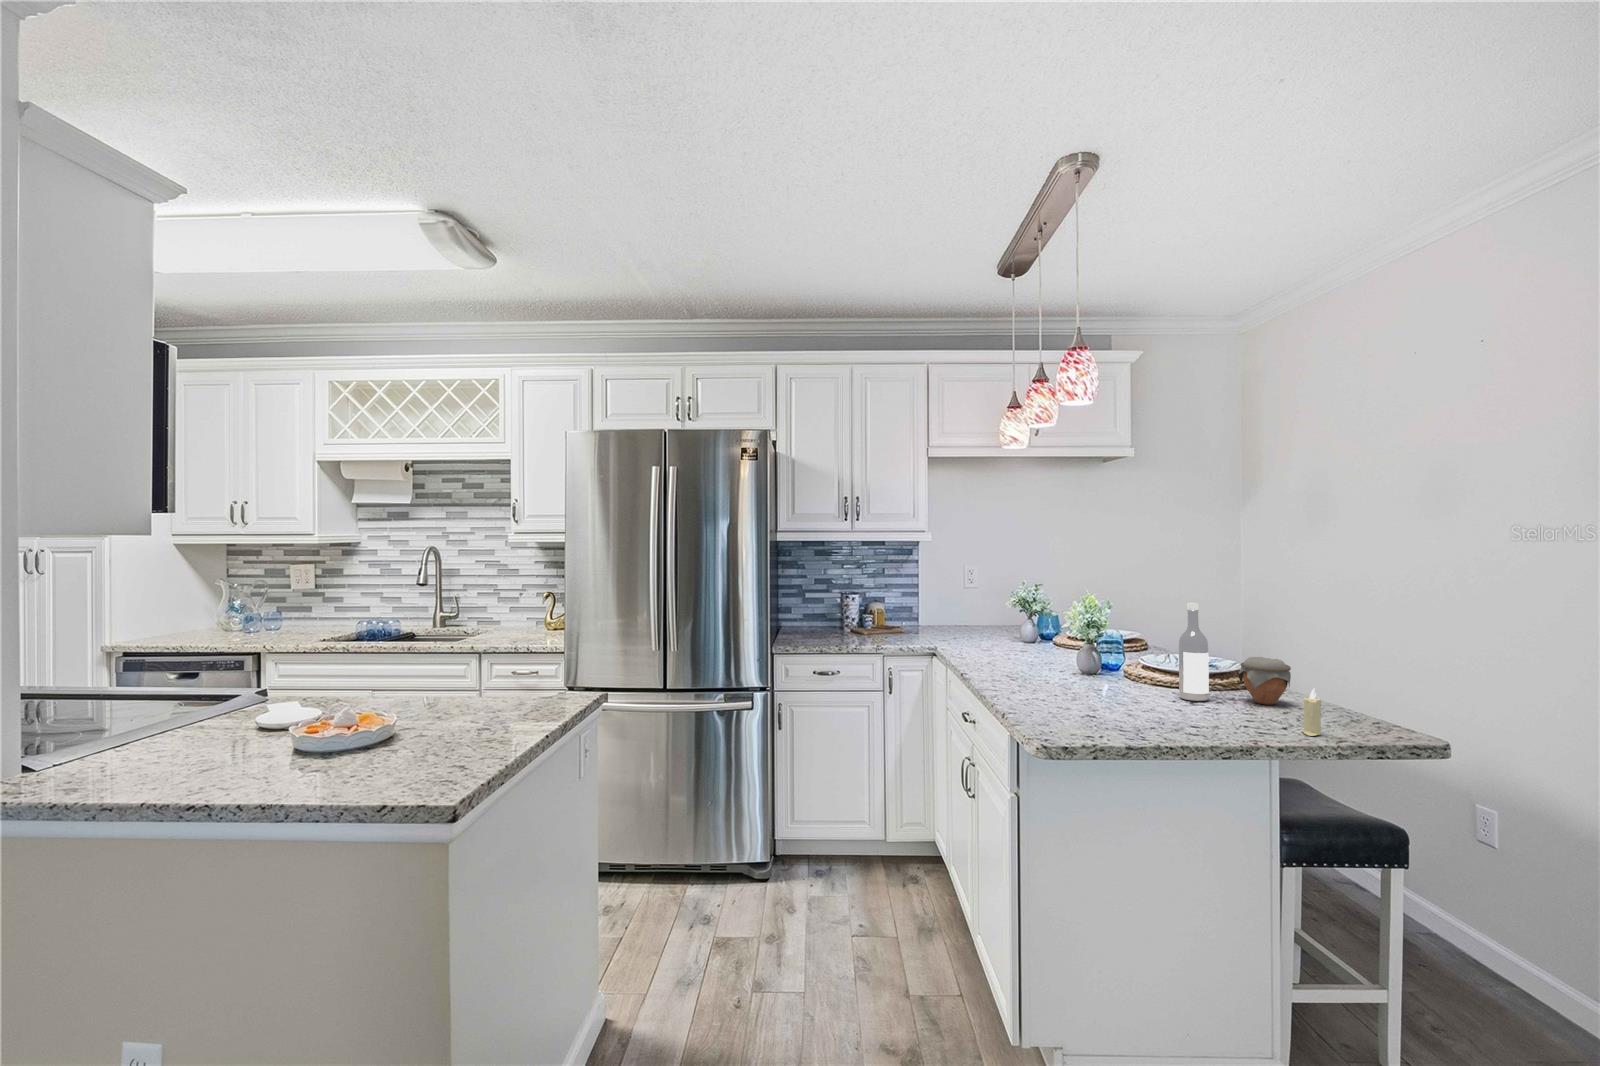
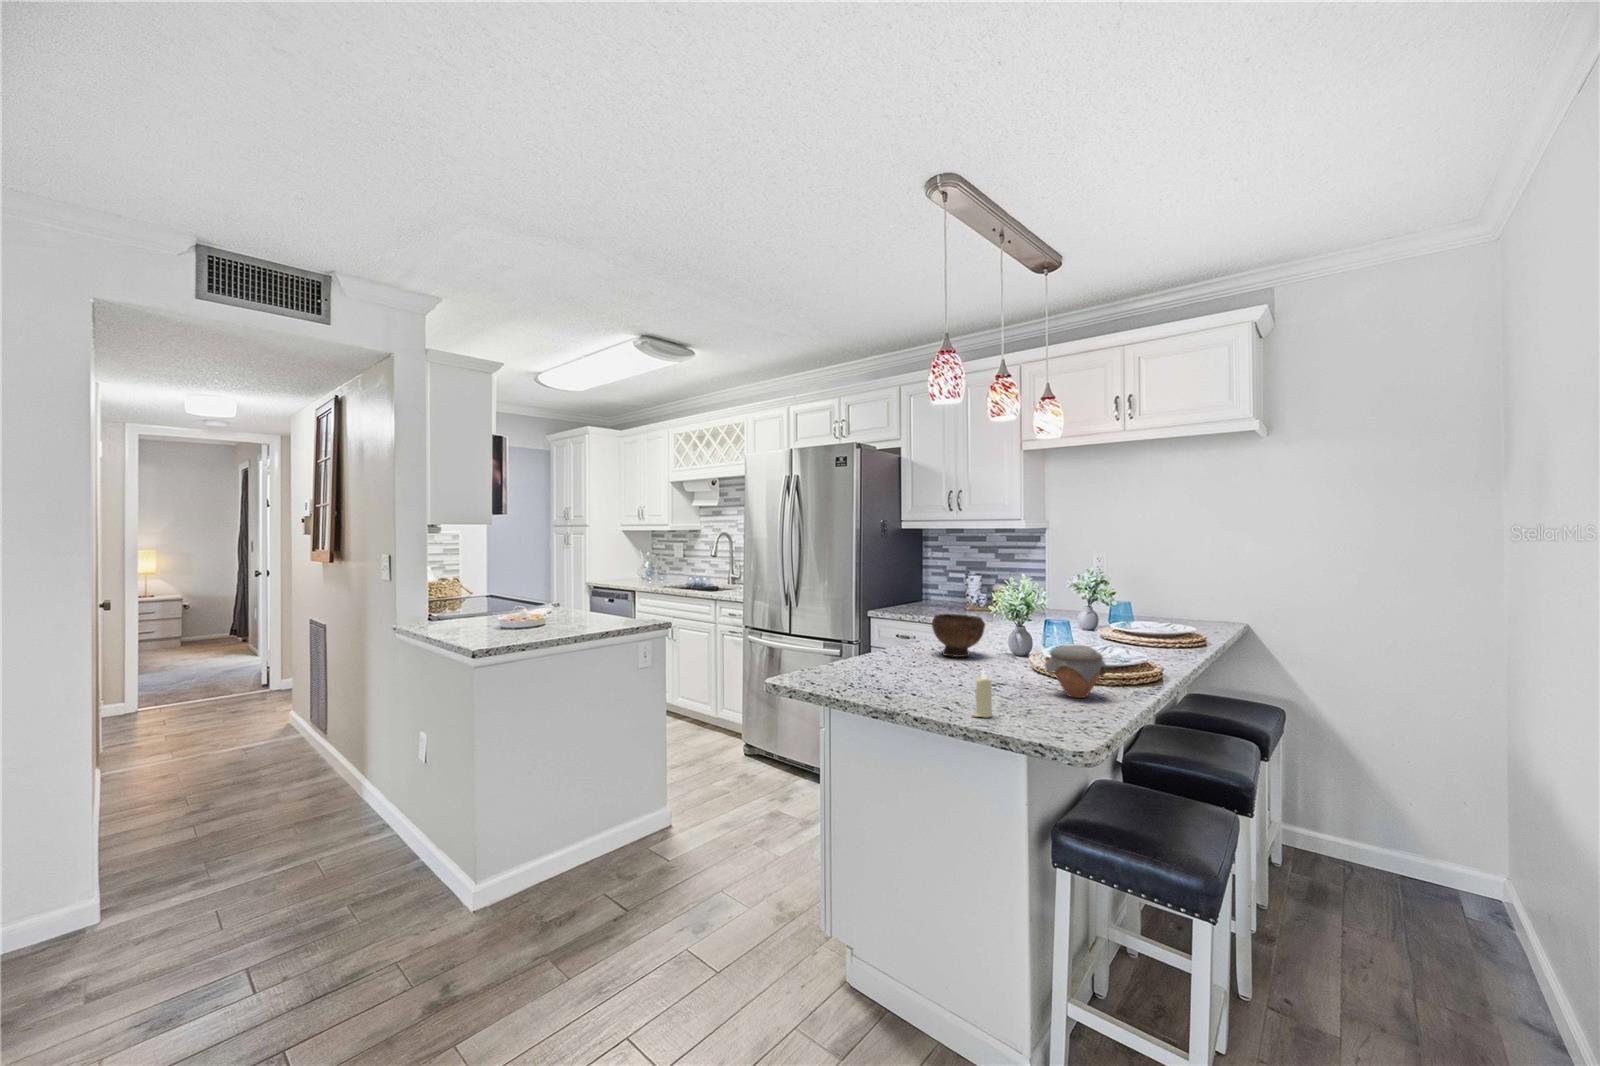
wine bottle: present [1179,603,1209,701] -> none [1003,582,1032,684]
bowl: none [1032,639,1090,685] -> present [932,613,985,657]

